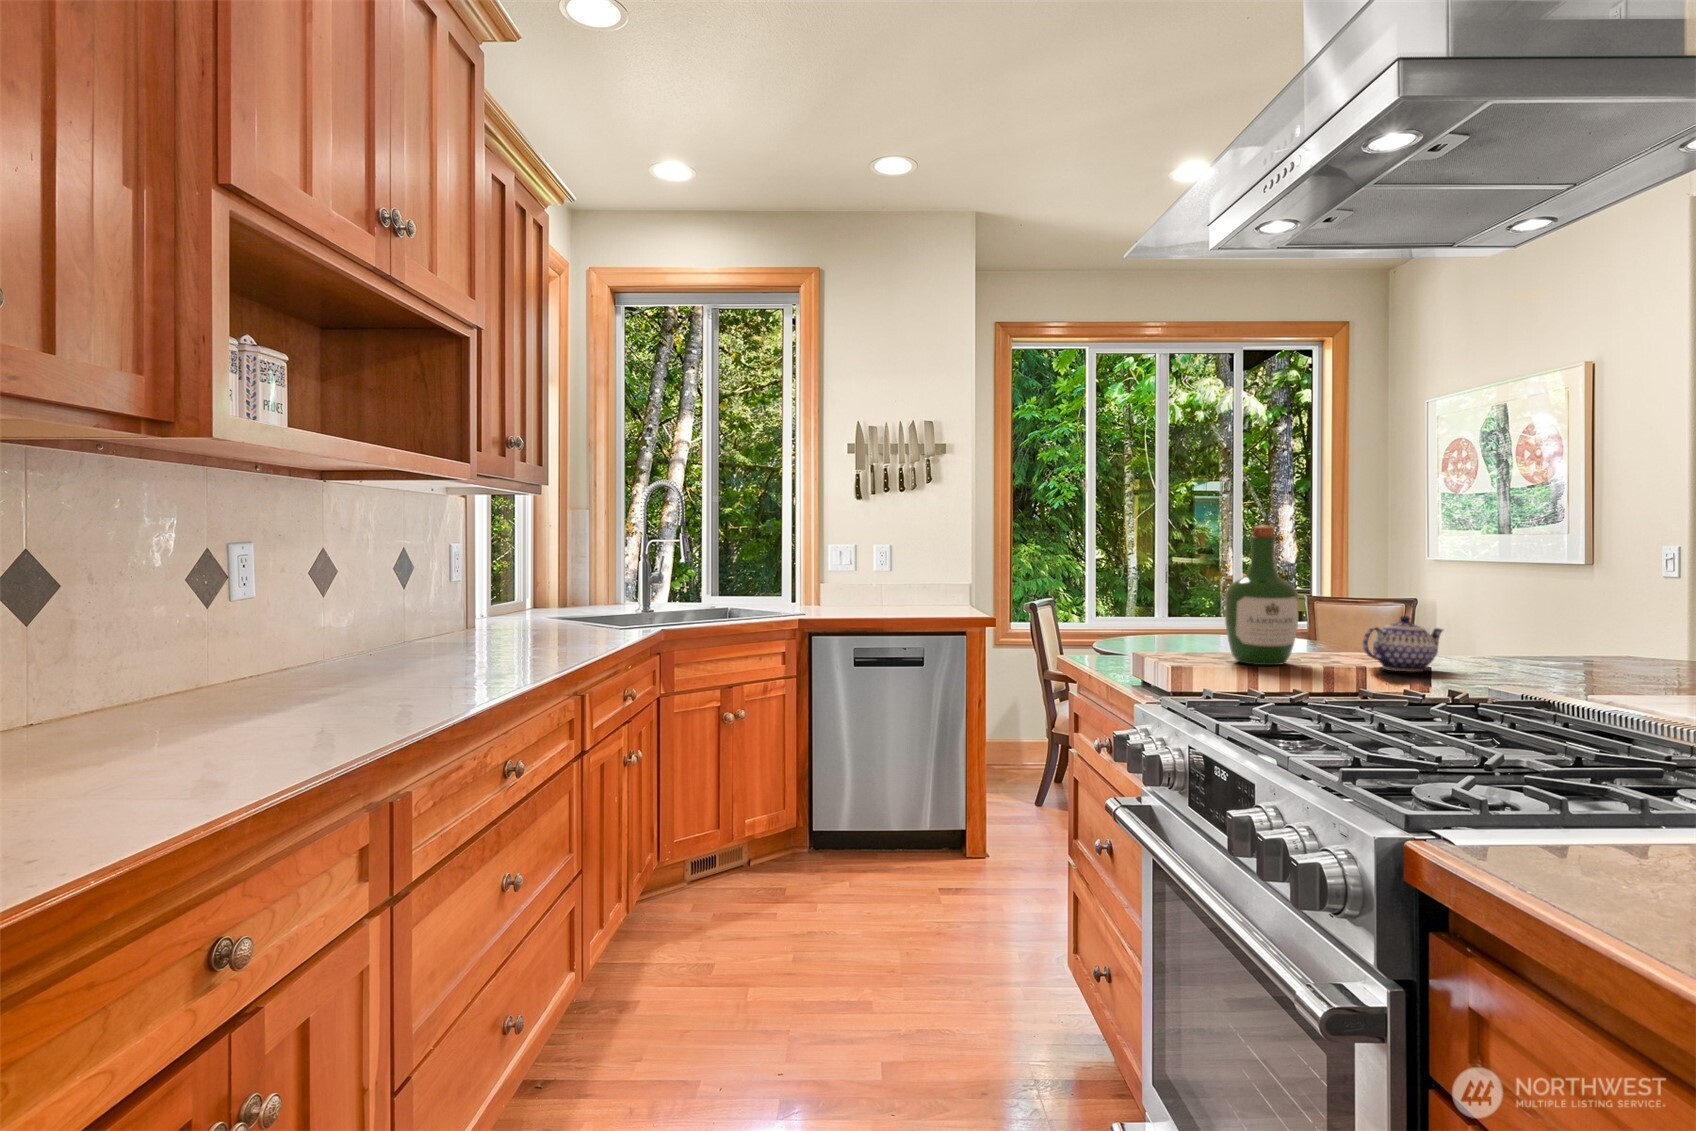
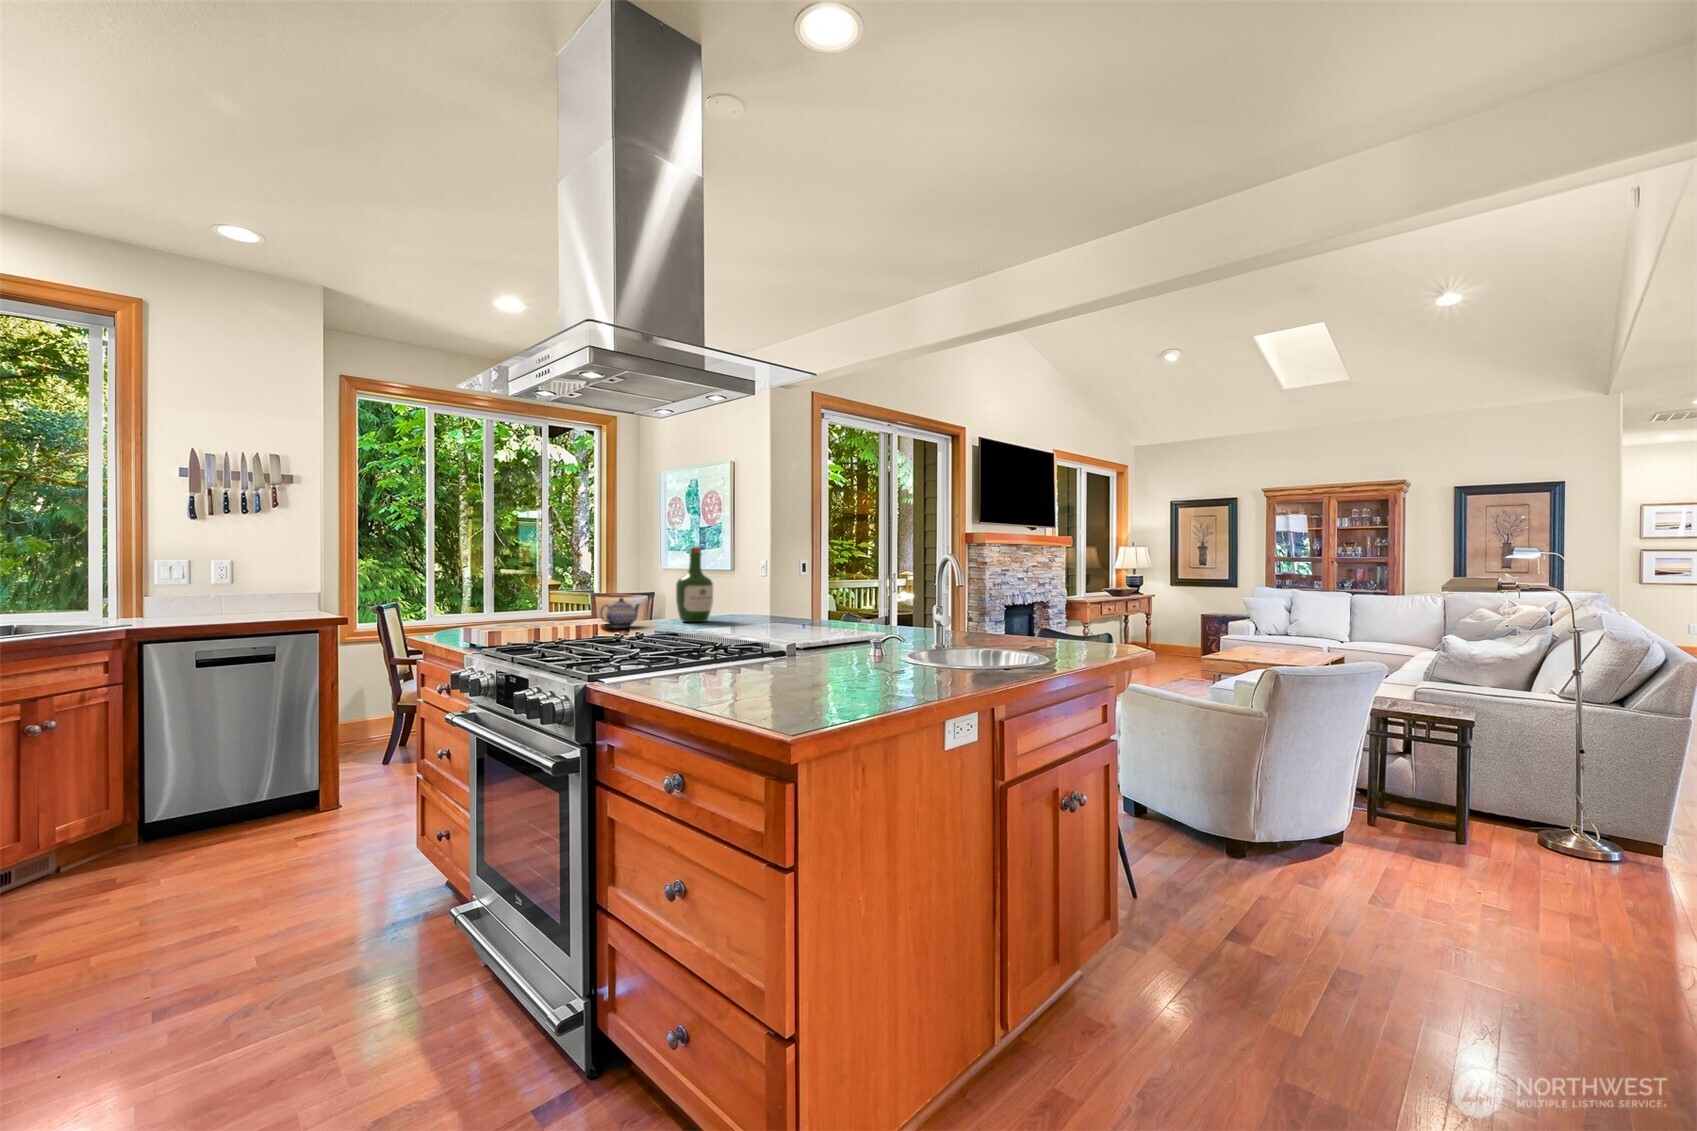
wine bottle: present [1225,525,1299,665] -> present [676,546,713,622]

